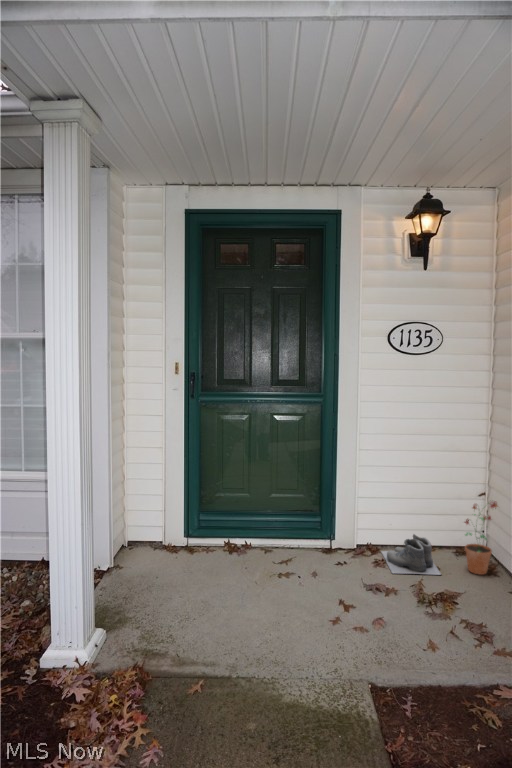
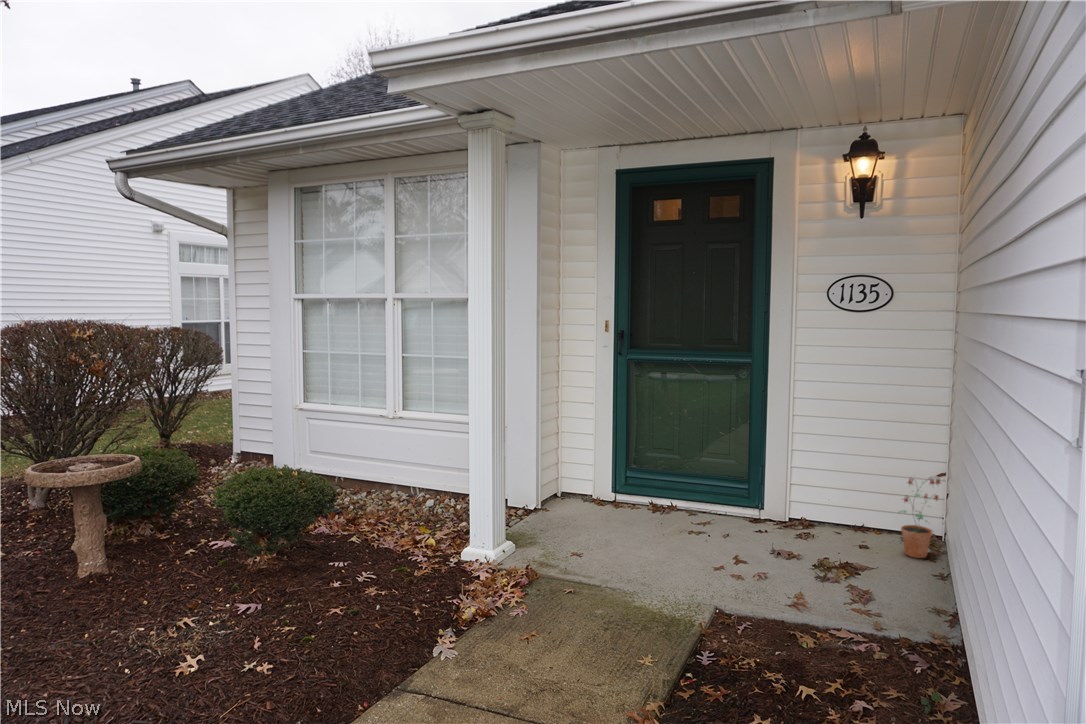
boots: present [381,534,441,575] -> none [810,509,869,552]

